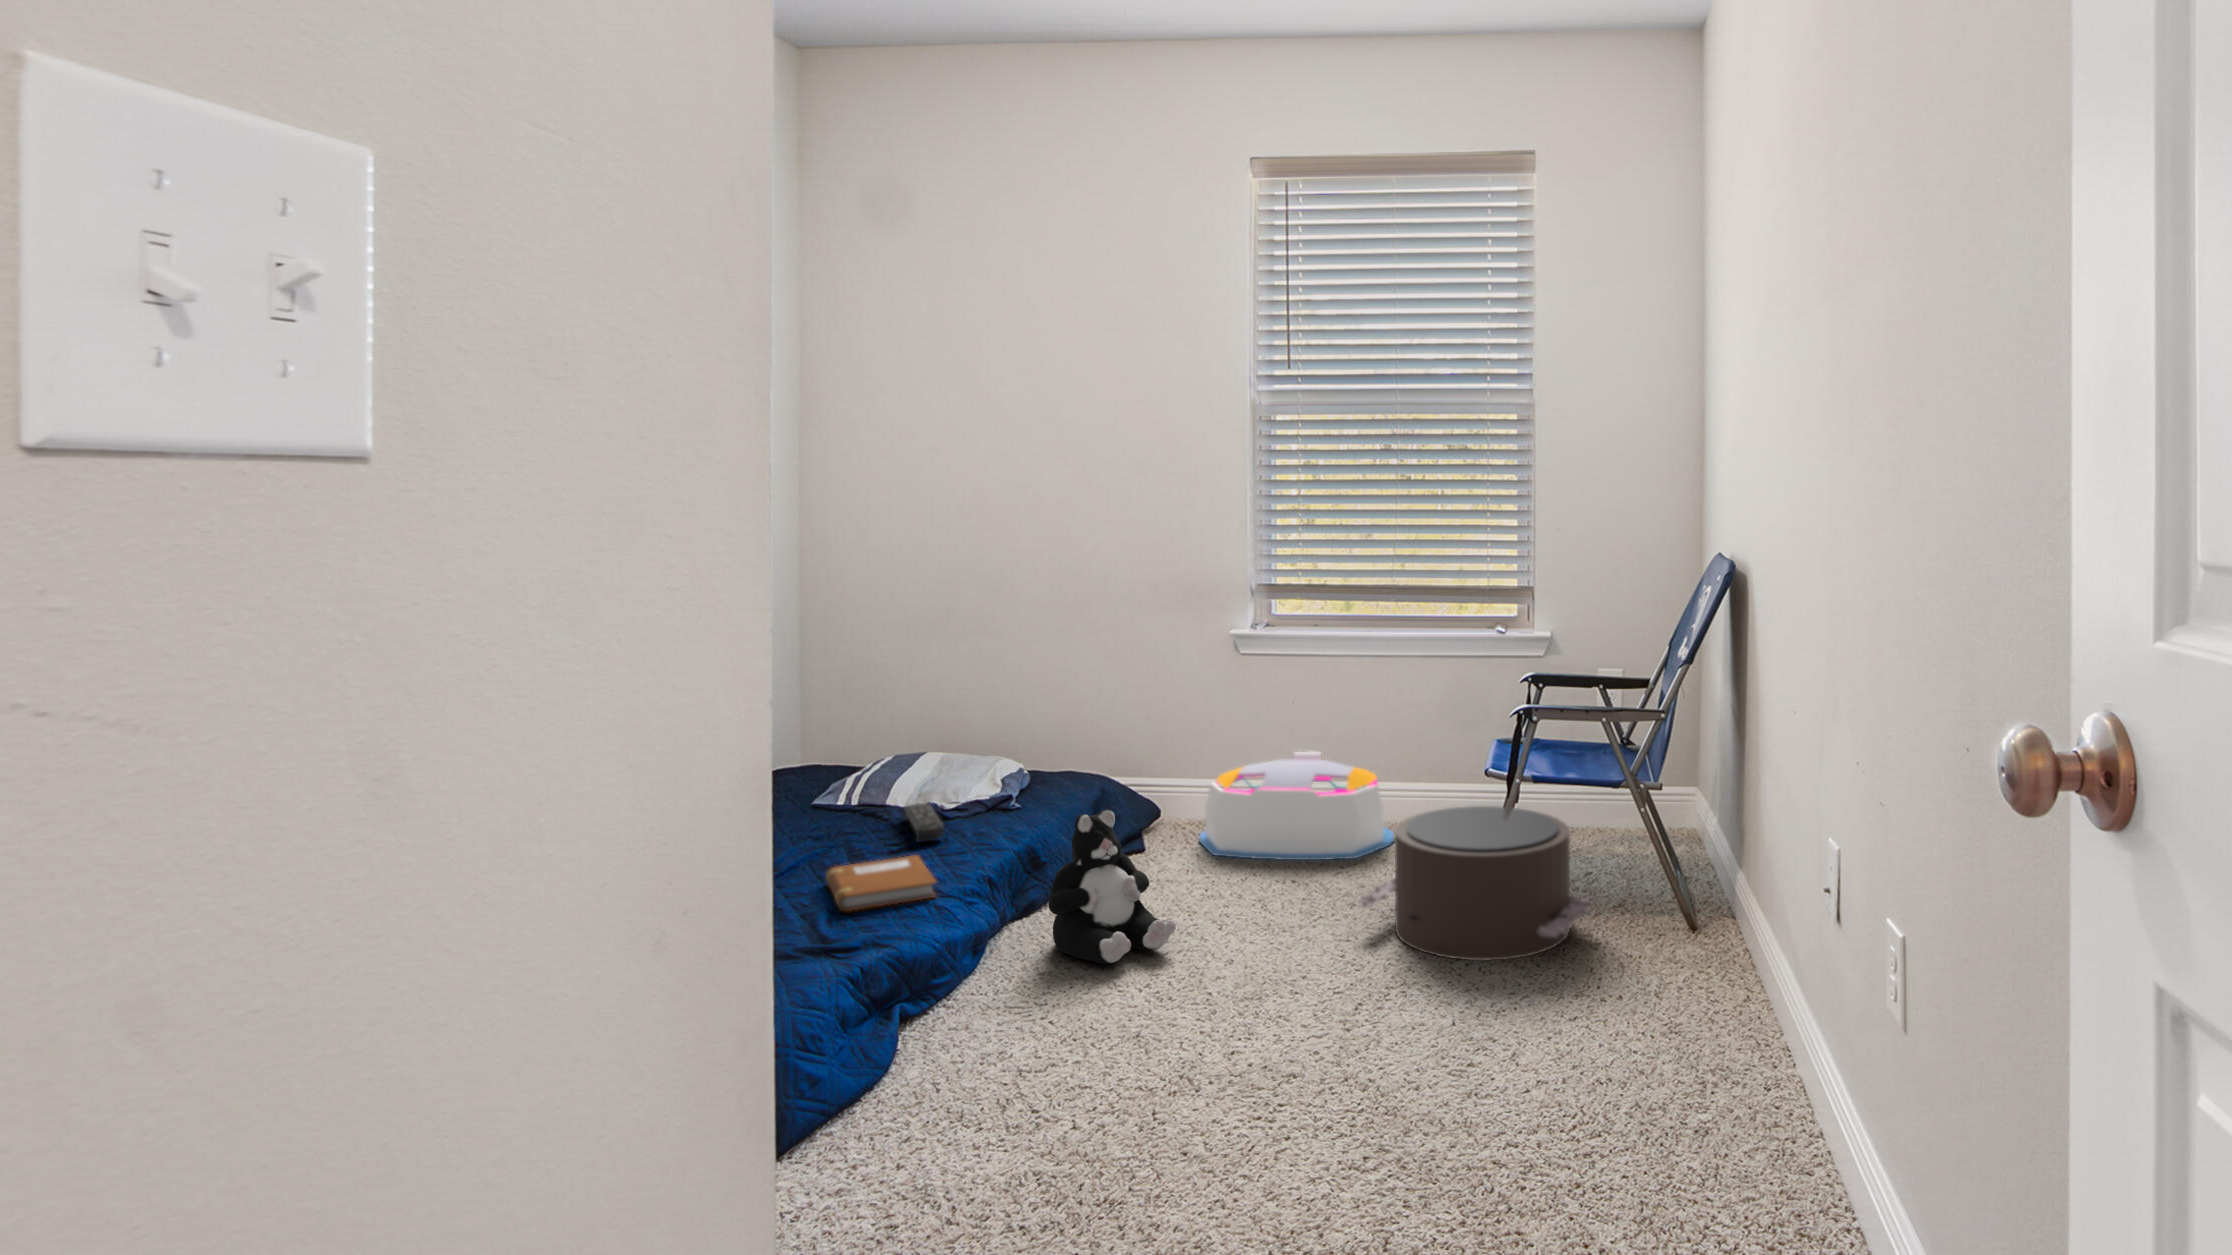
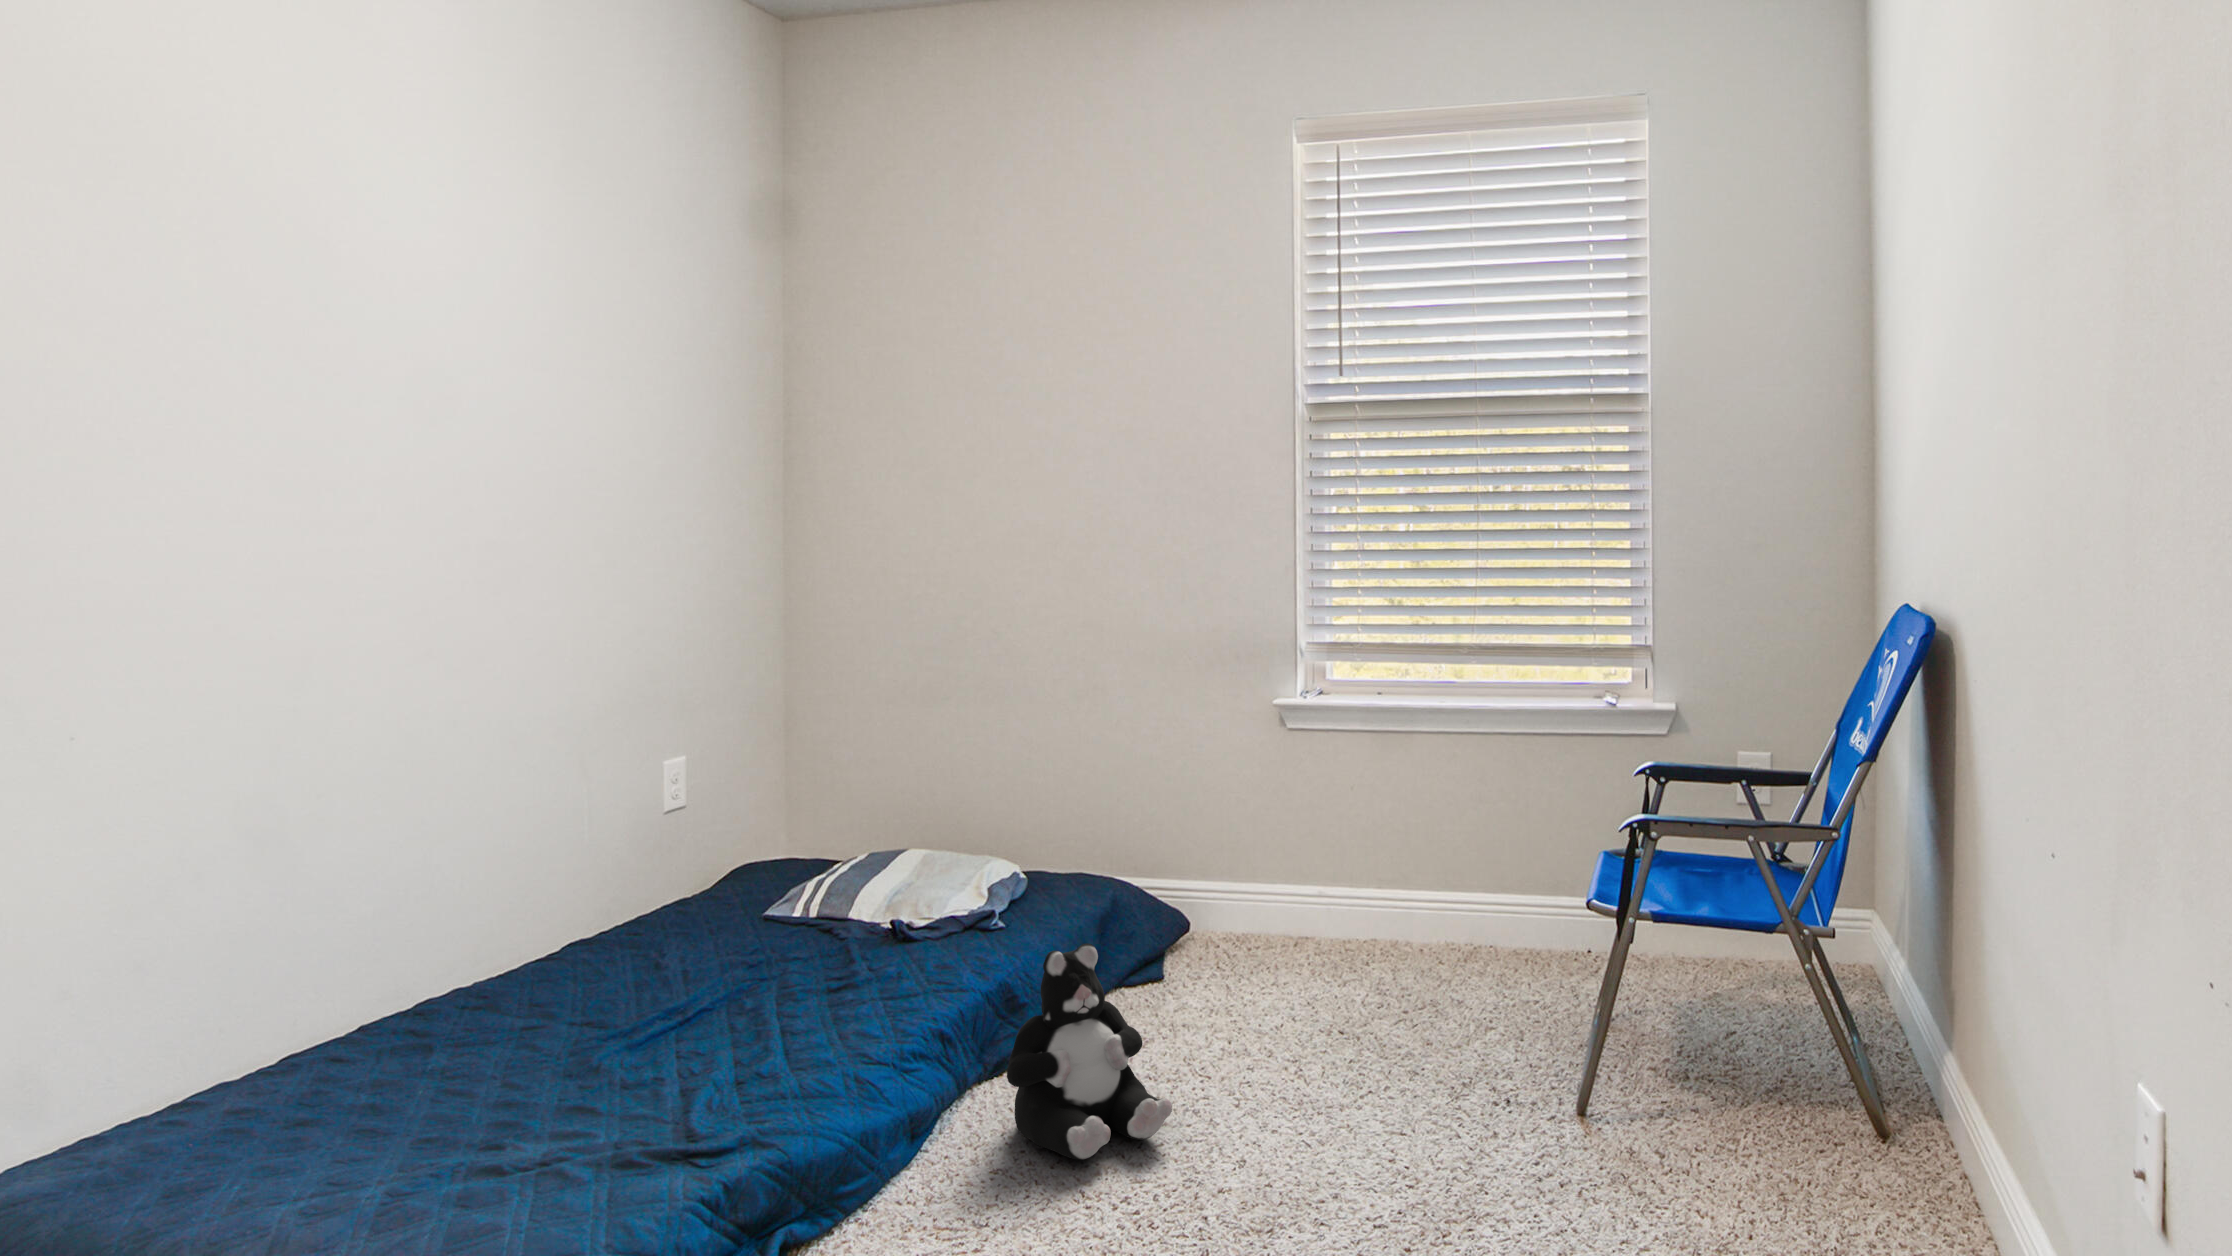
storage bin: present [1200,752,1394,860] -> none [1230,856,1475,1002]
remote control: present [904,803,944,842] -> none [865,916,903,972]
pouf: present [1358,806,1592,960] -> none [1414,946,1740,1177]
notebook: present [826,855,936,911] -> none [741,992,870,1074]

